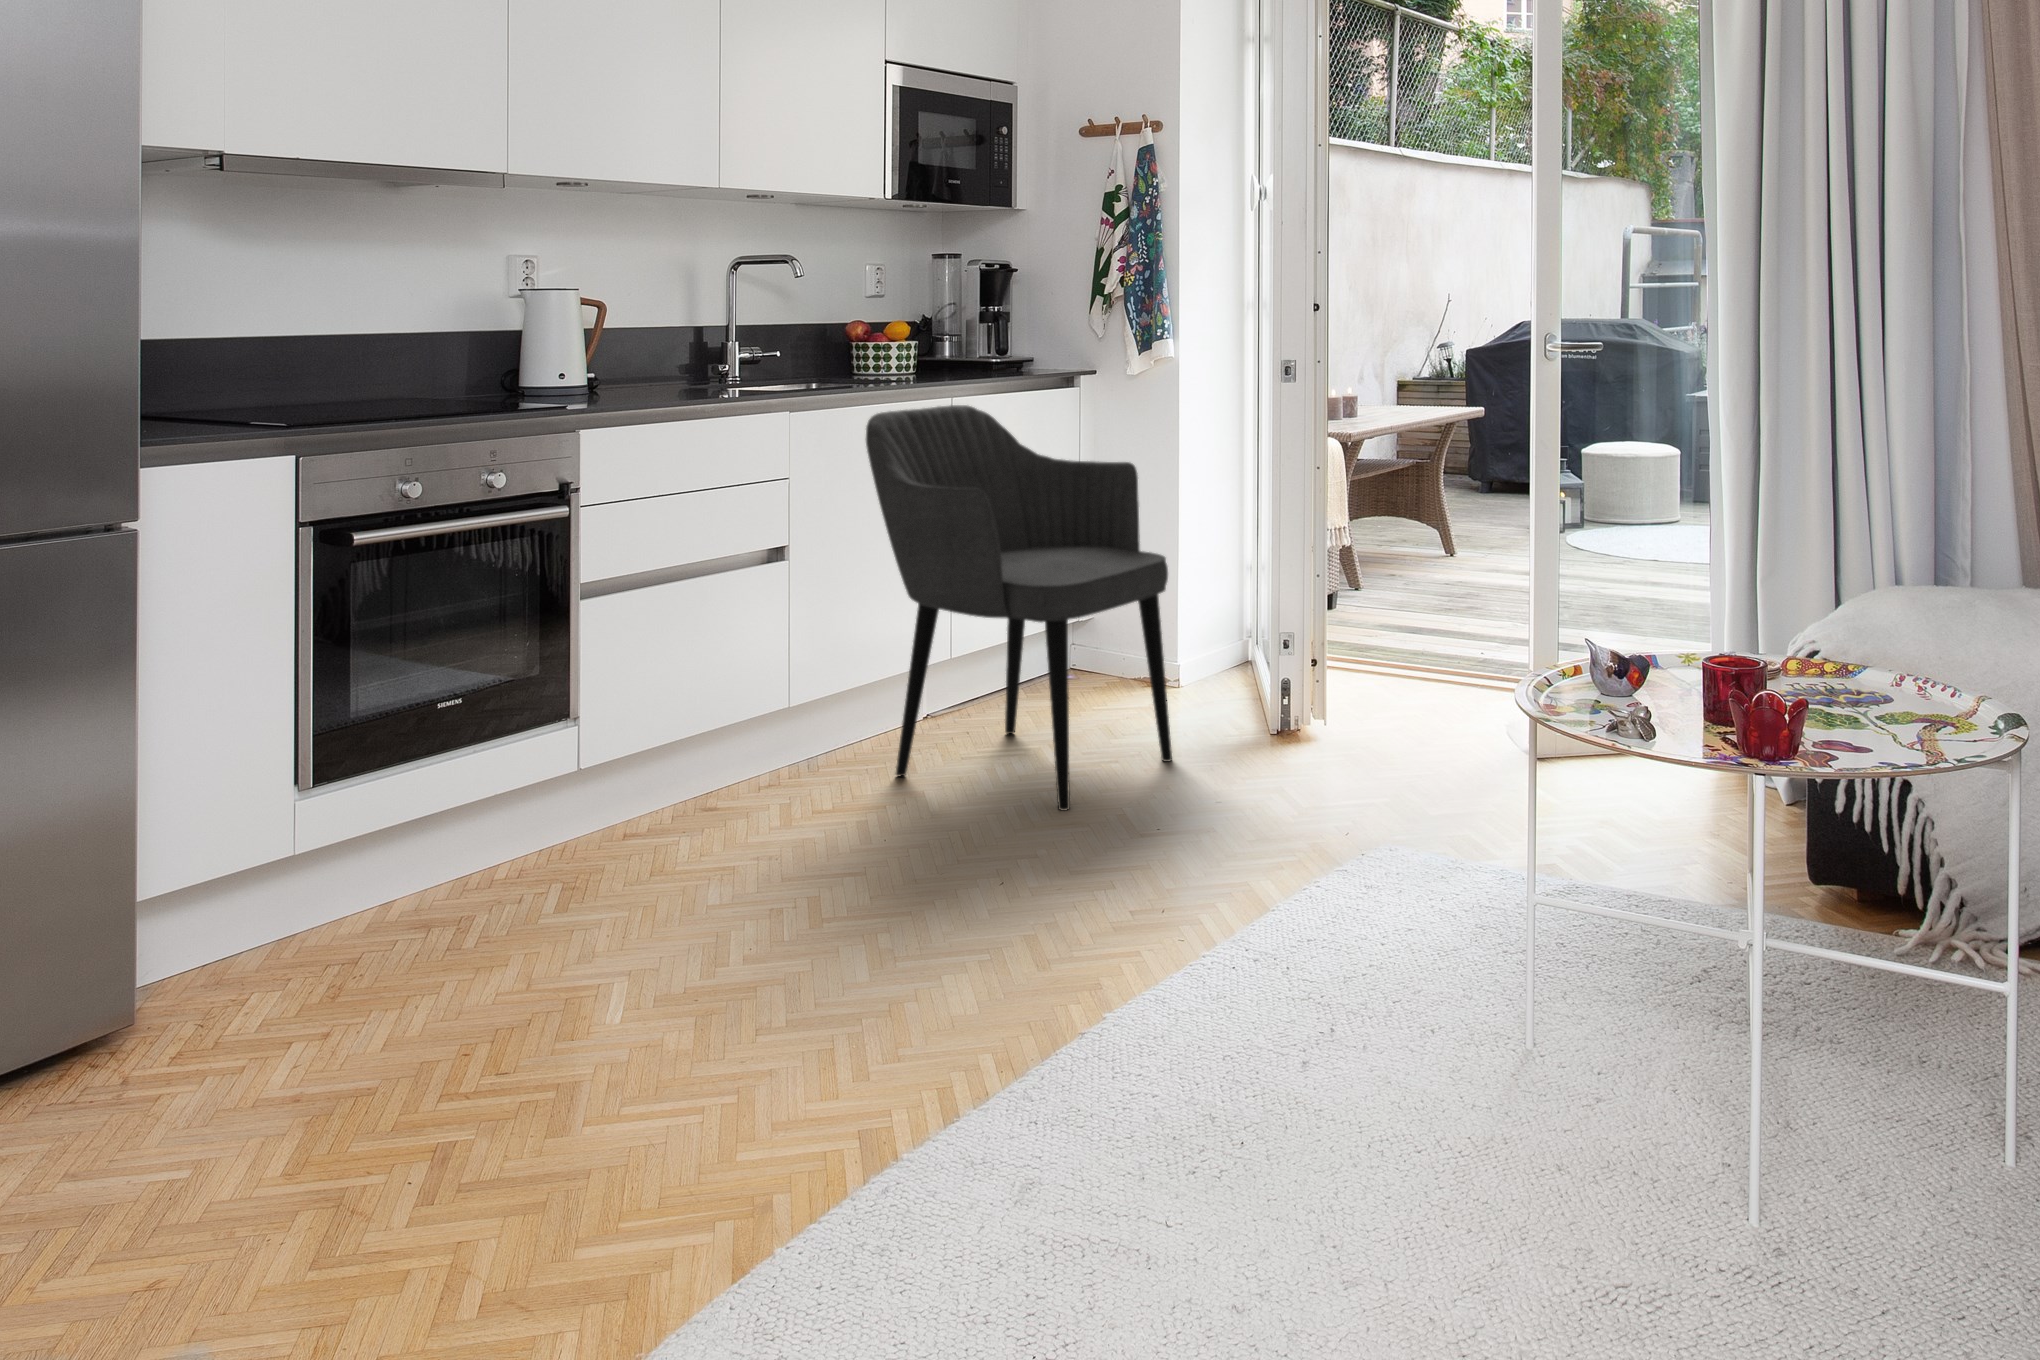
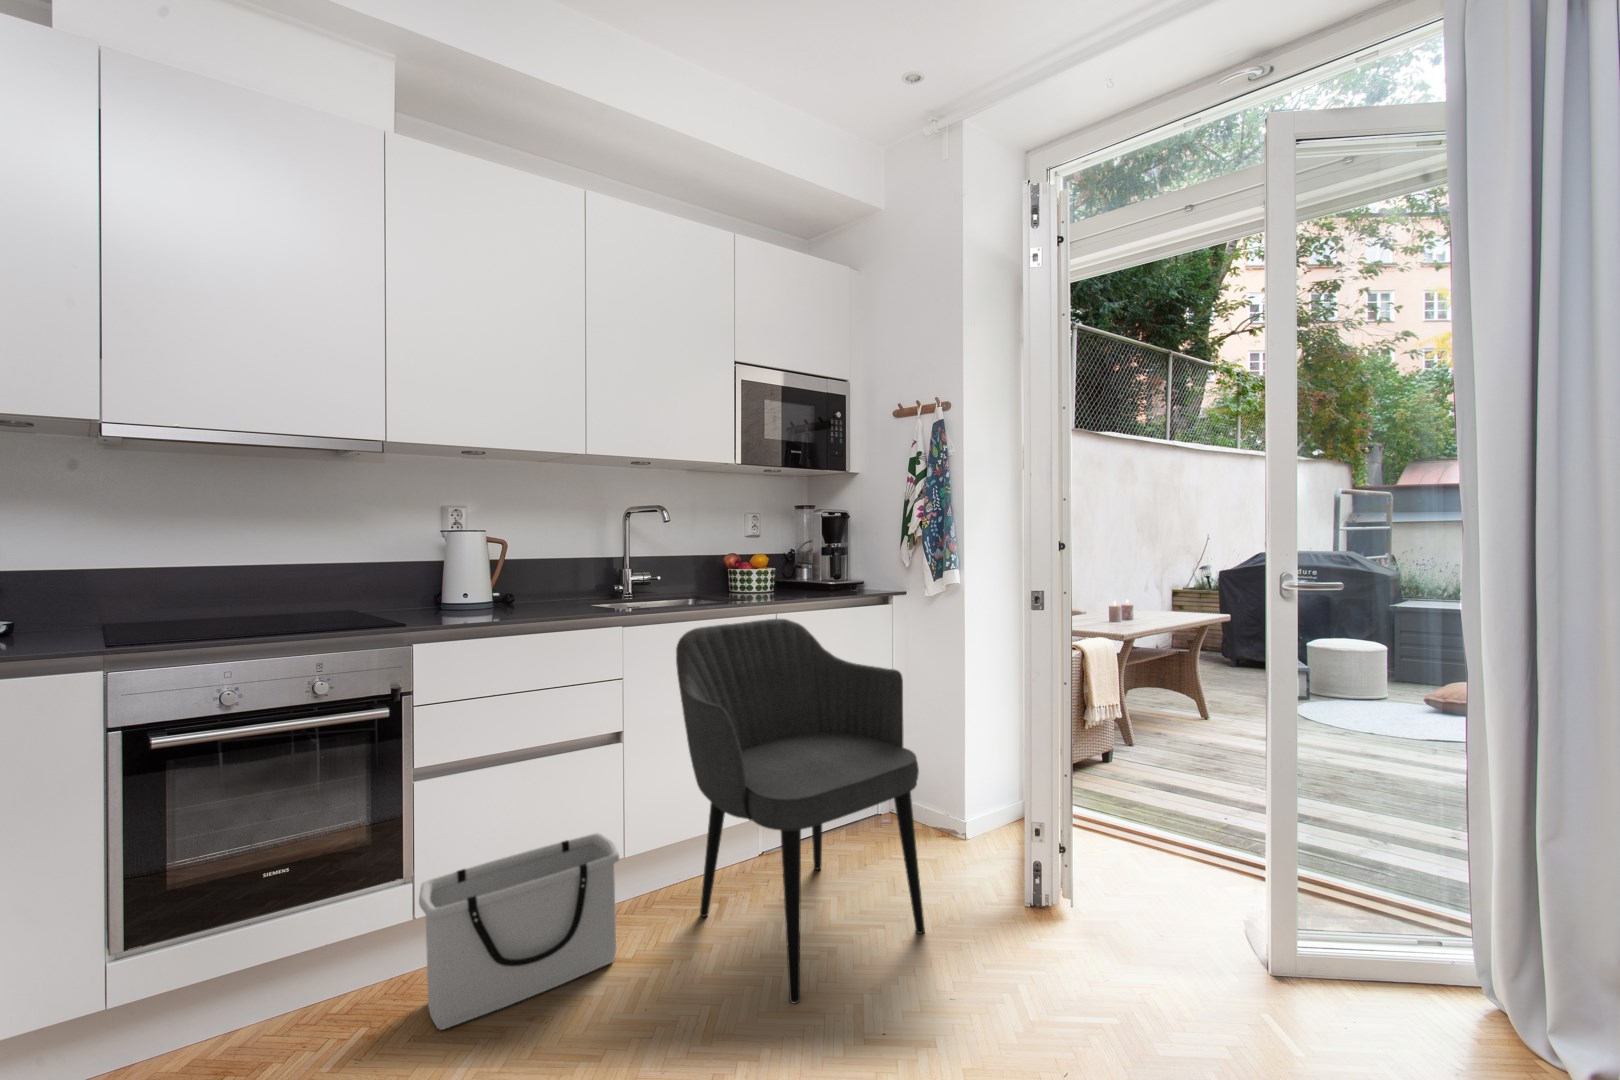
storage bin: none [626,669,839,866] -> present [419,833,619,1030]

